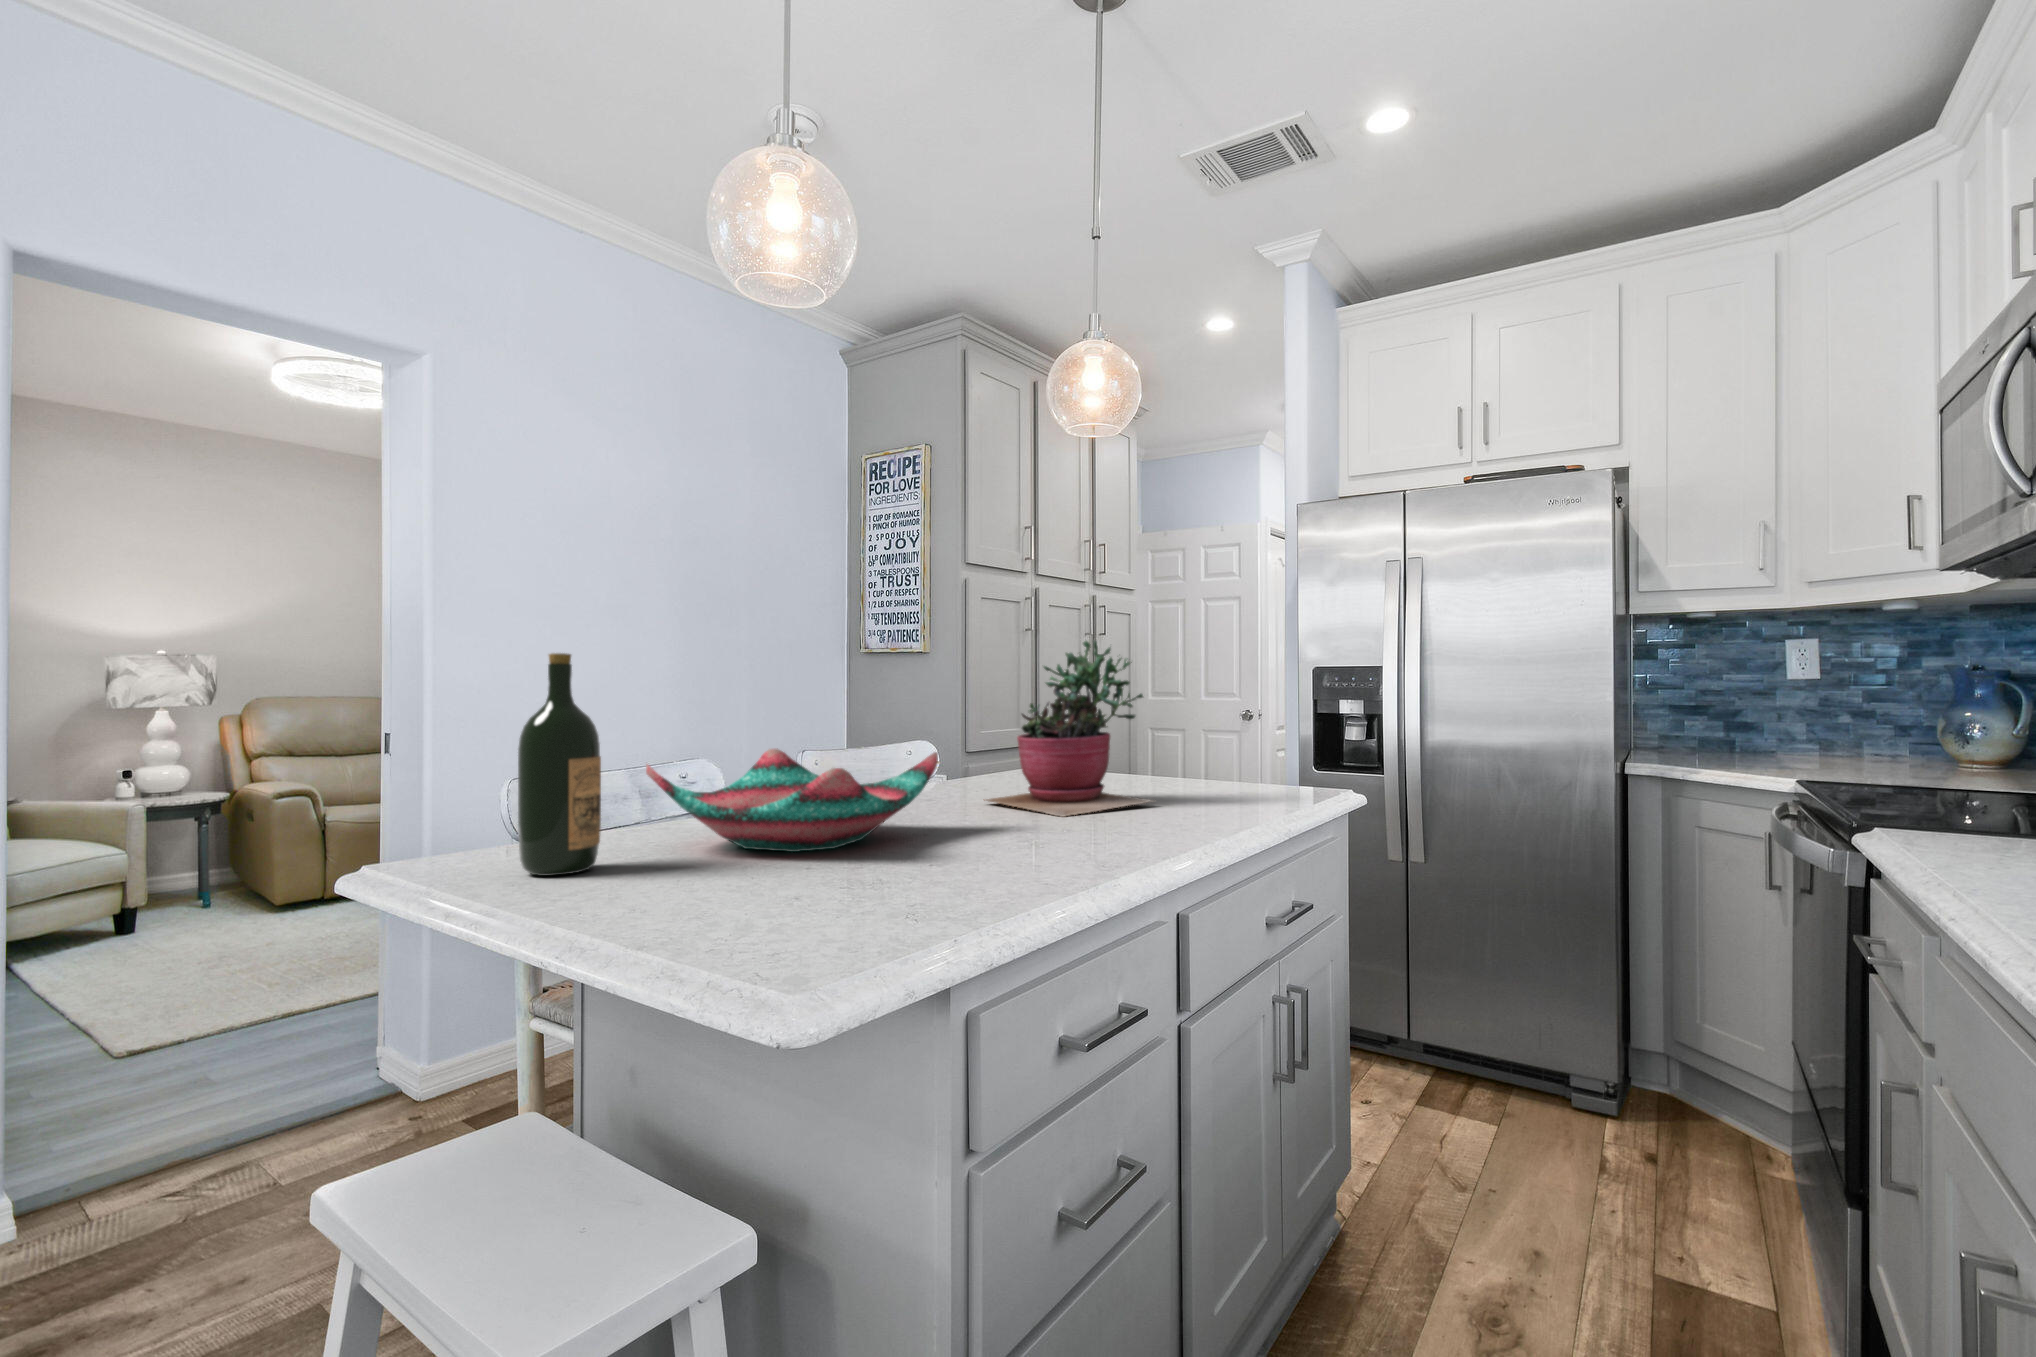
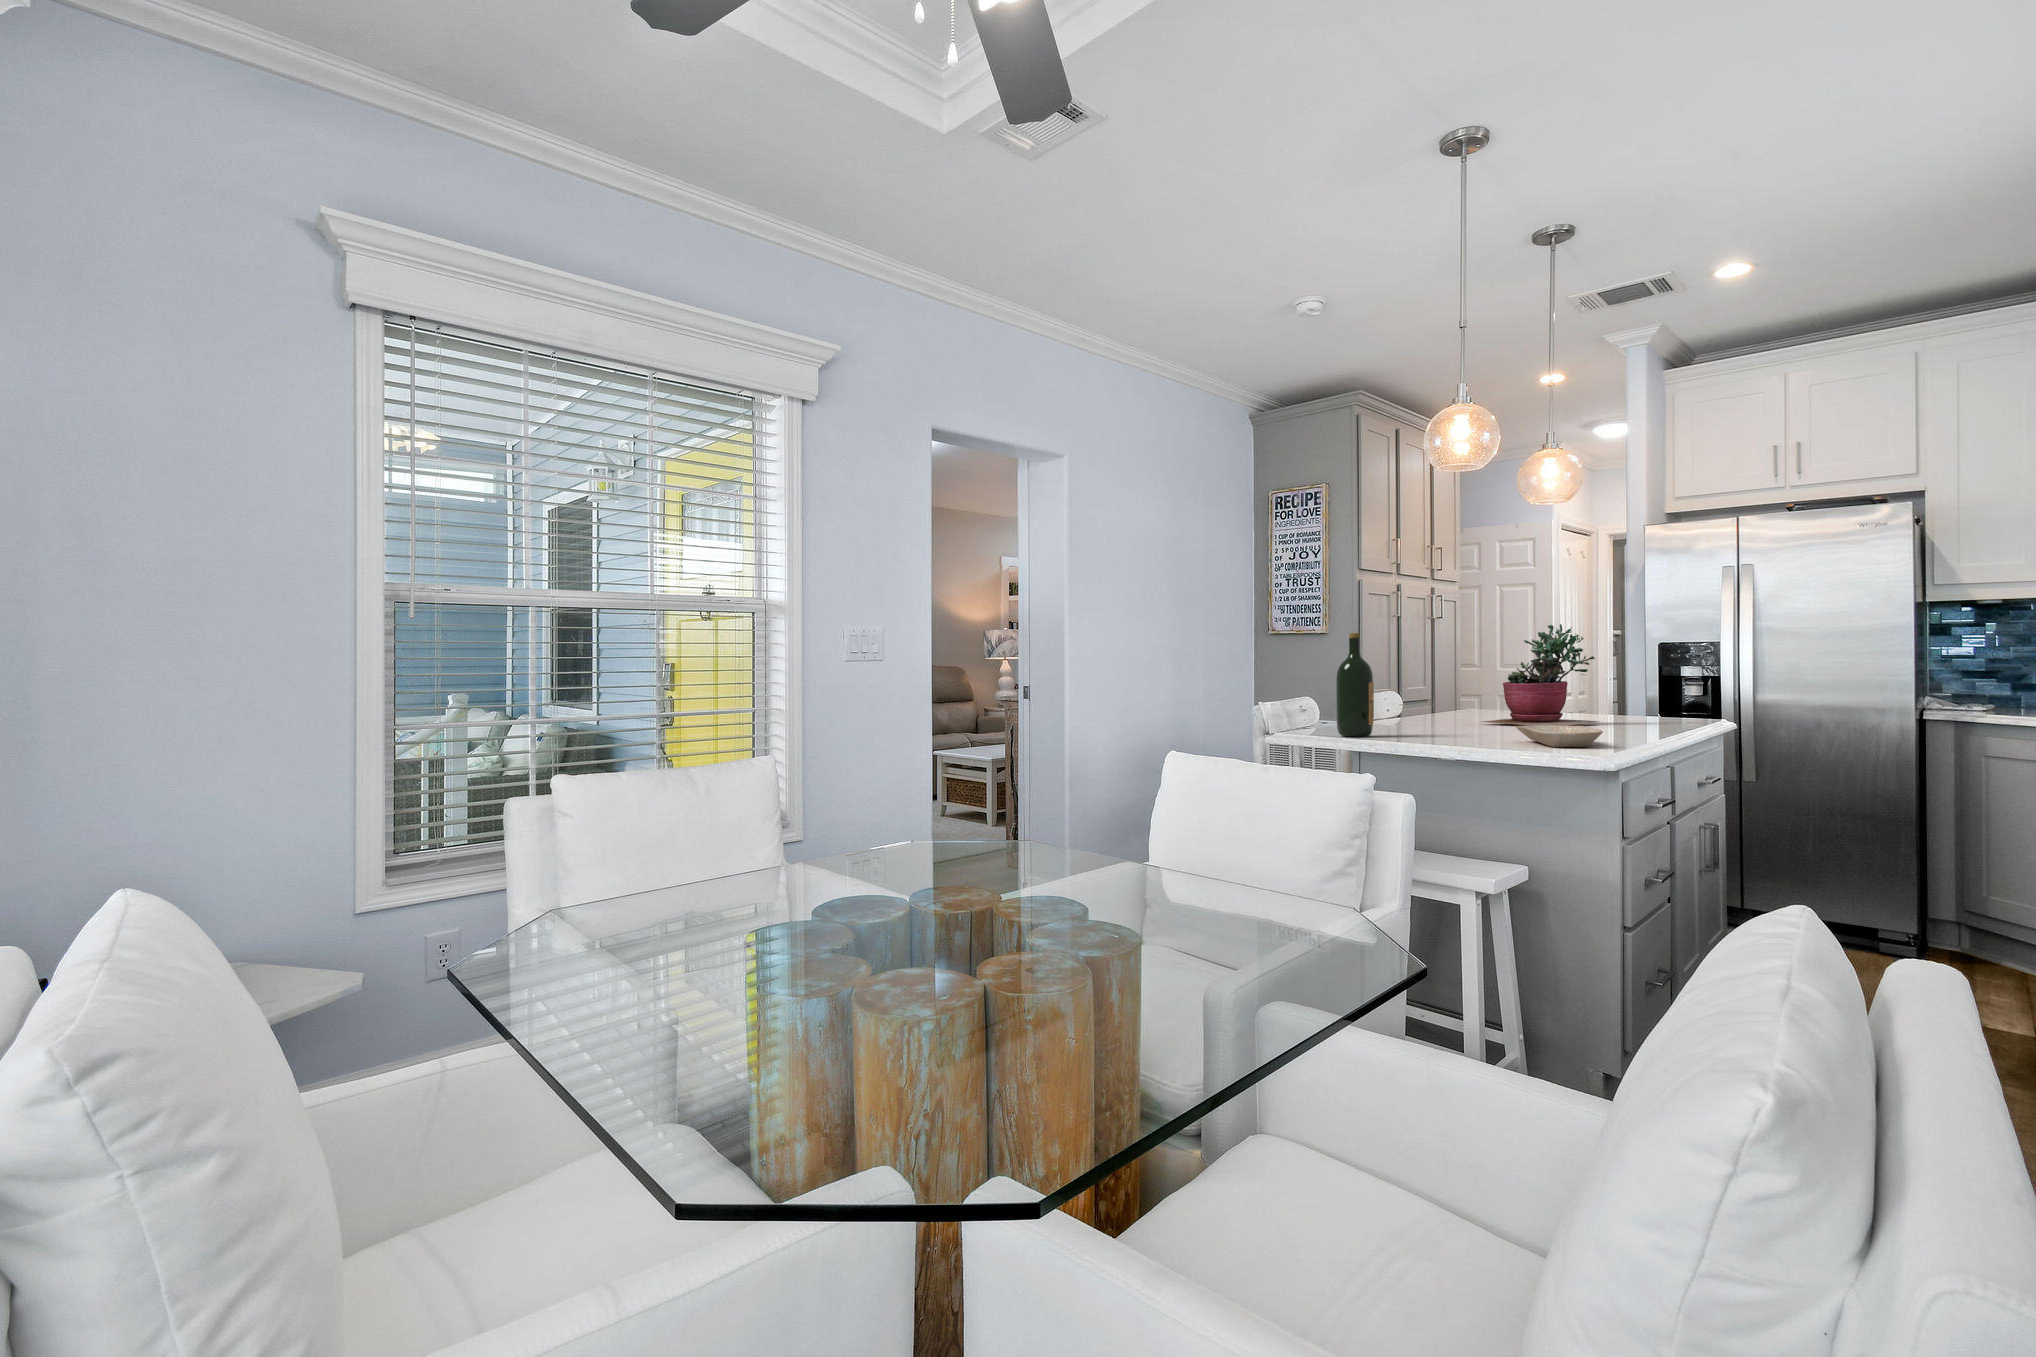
decorative bowl: present [646,749,938,852] -> none [1367,686,1500,733]
tray: none [644,868,887,976] -> present [1516,725,1603,747]

